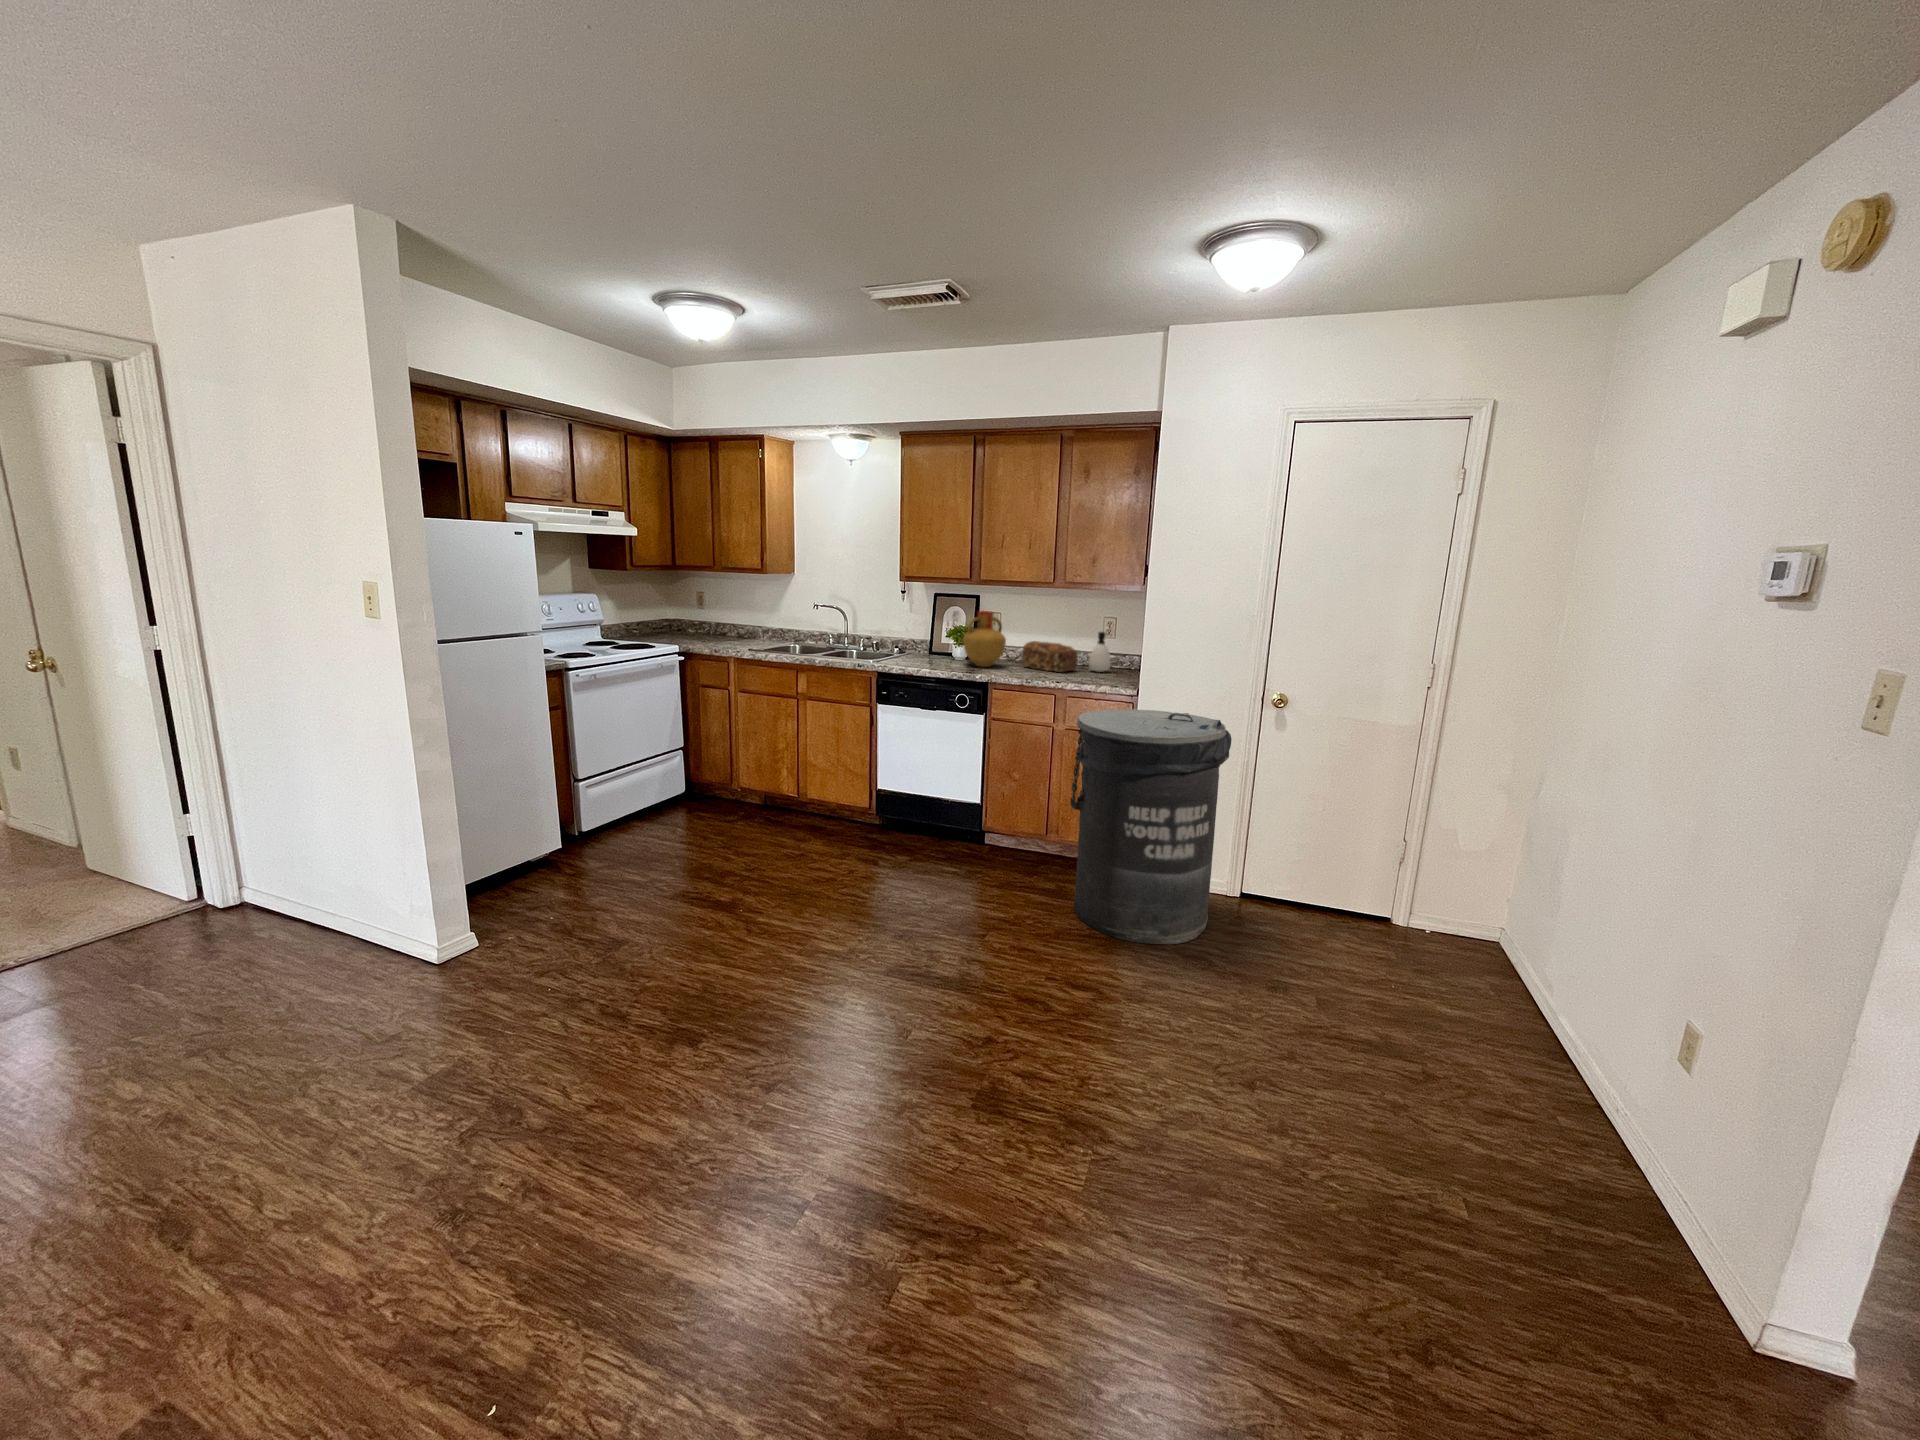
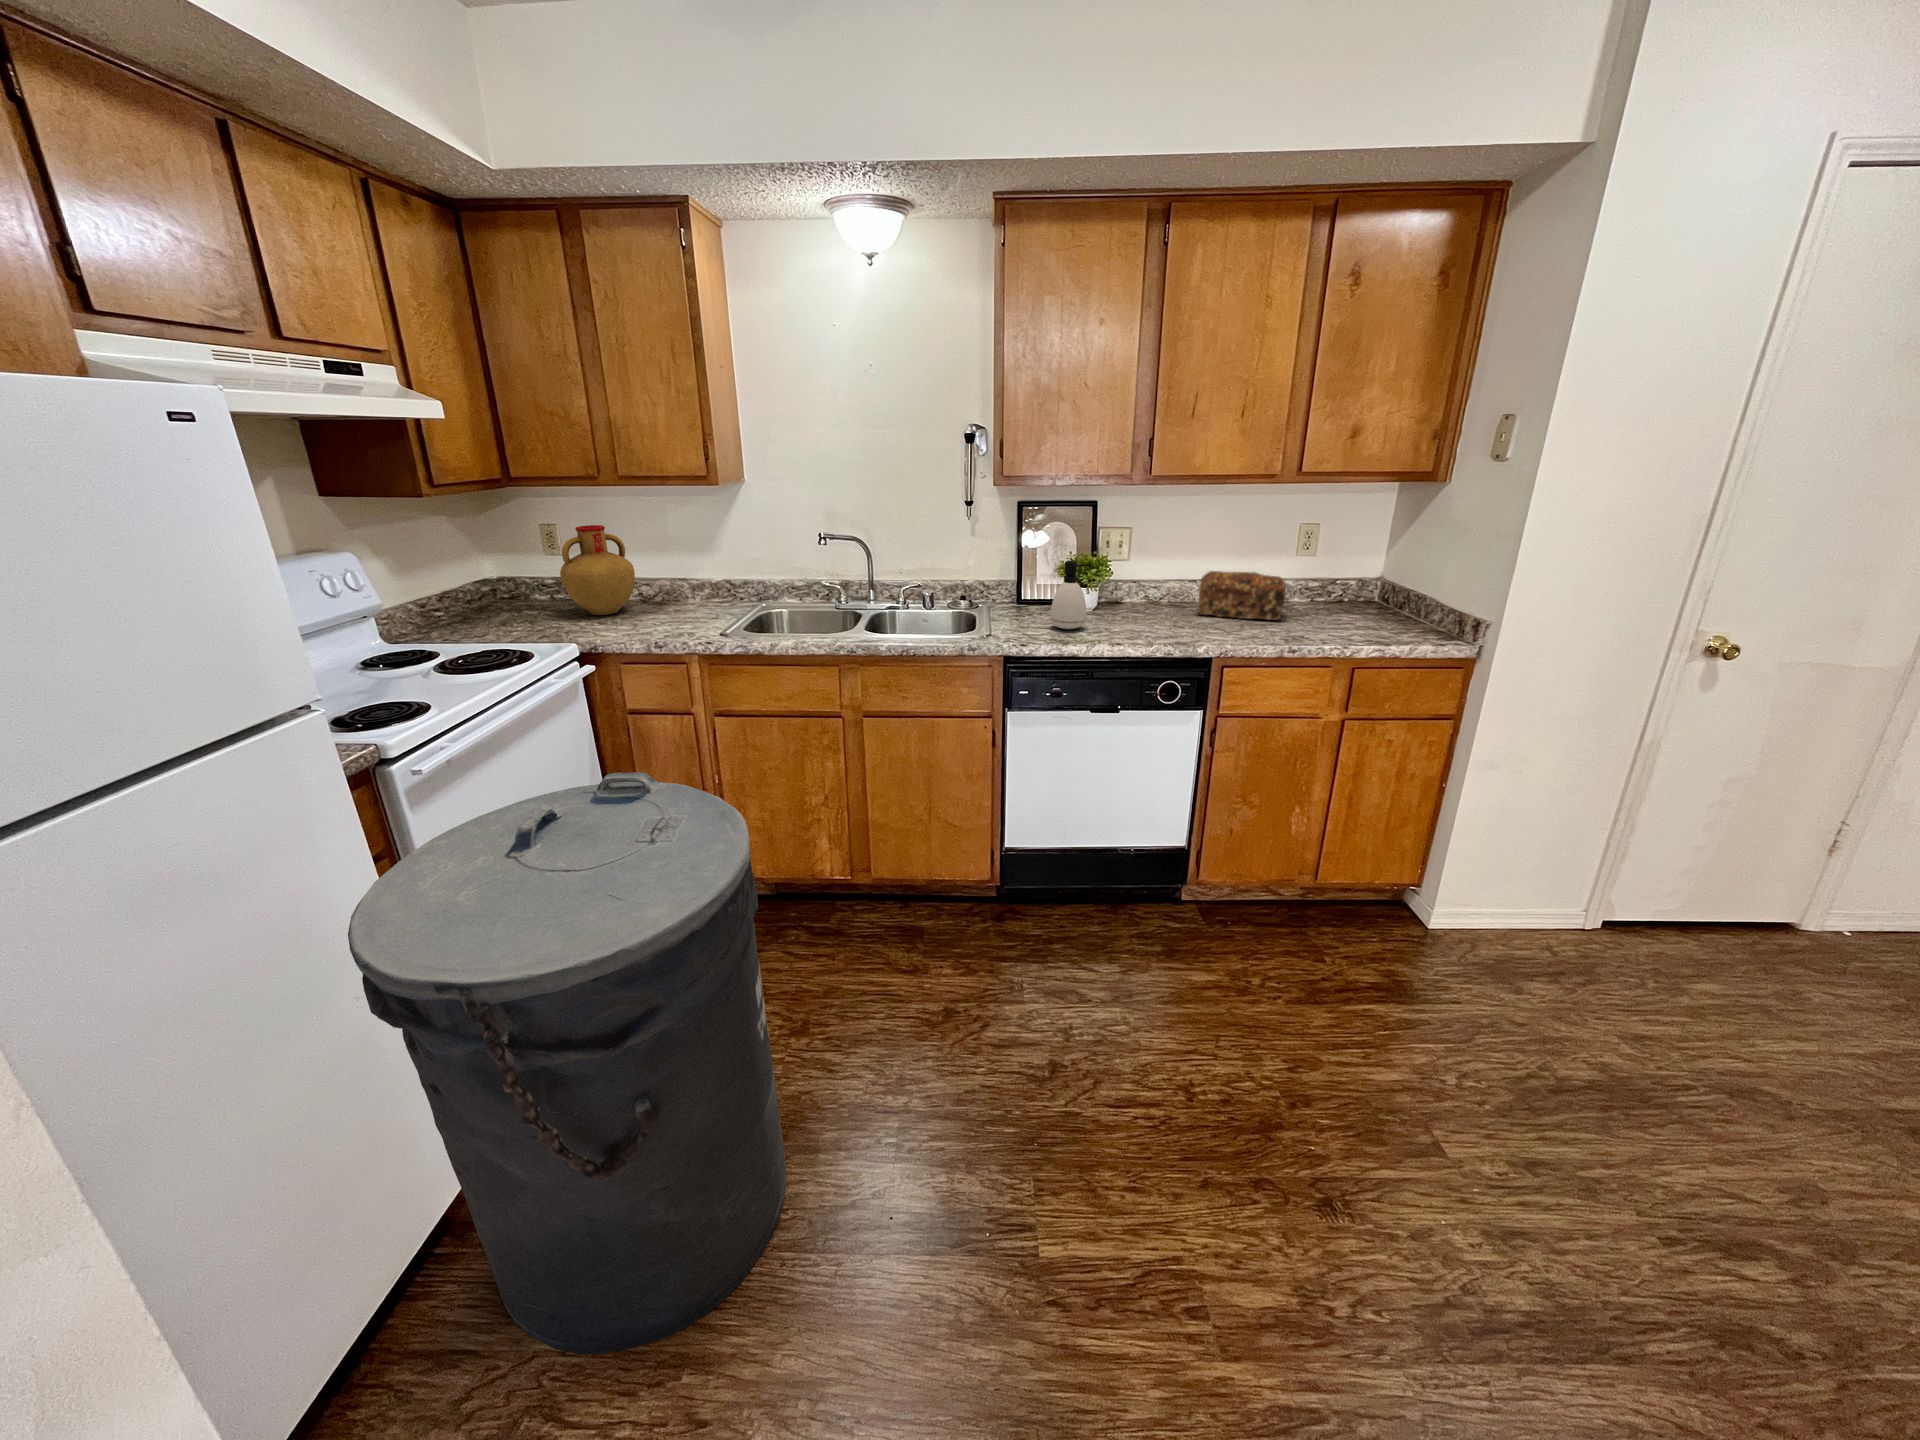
vase: present [963,611,1006,667] -> present [560,525,635,615]
soap dispenser: present [1089,632,1112,672] -> present [1050,561,1091,629]
trash can: present [1070,709,1232,944] -> present [348,772,786,1355]

